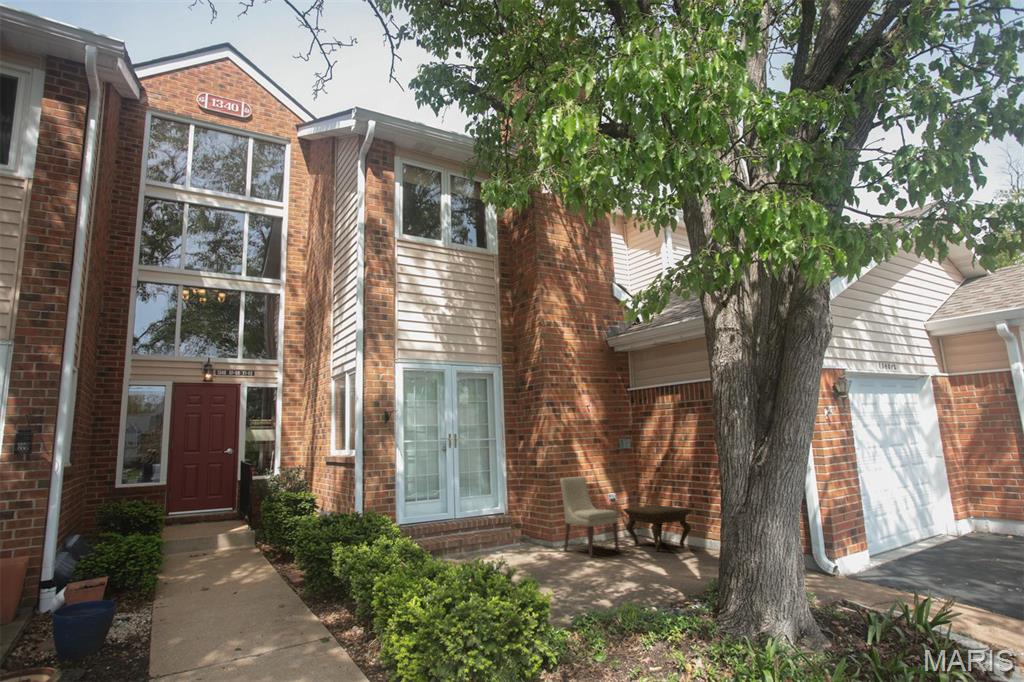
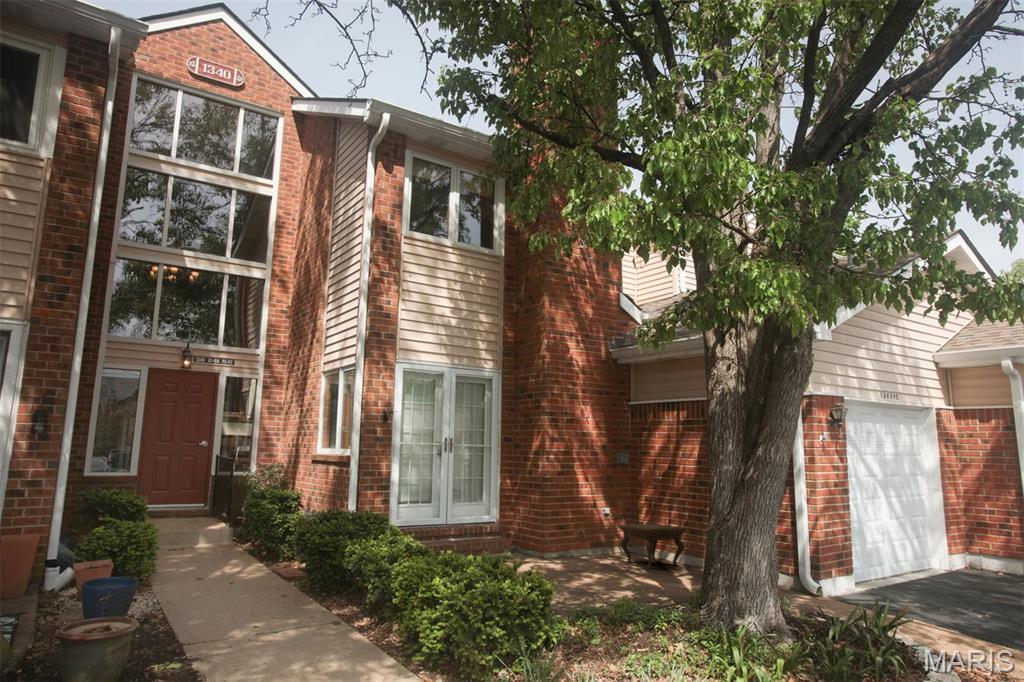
chair: present [560,477,619,557] -> none [556,490,612,570]

